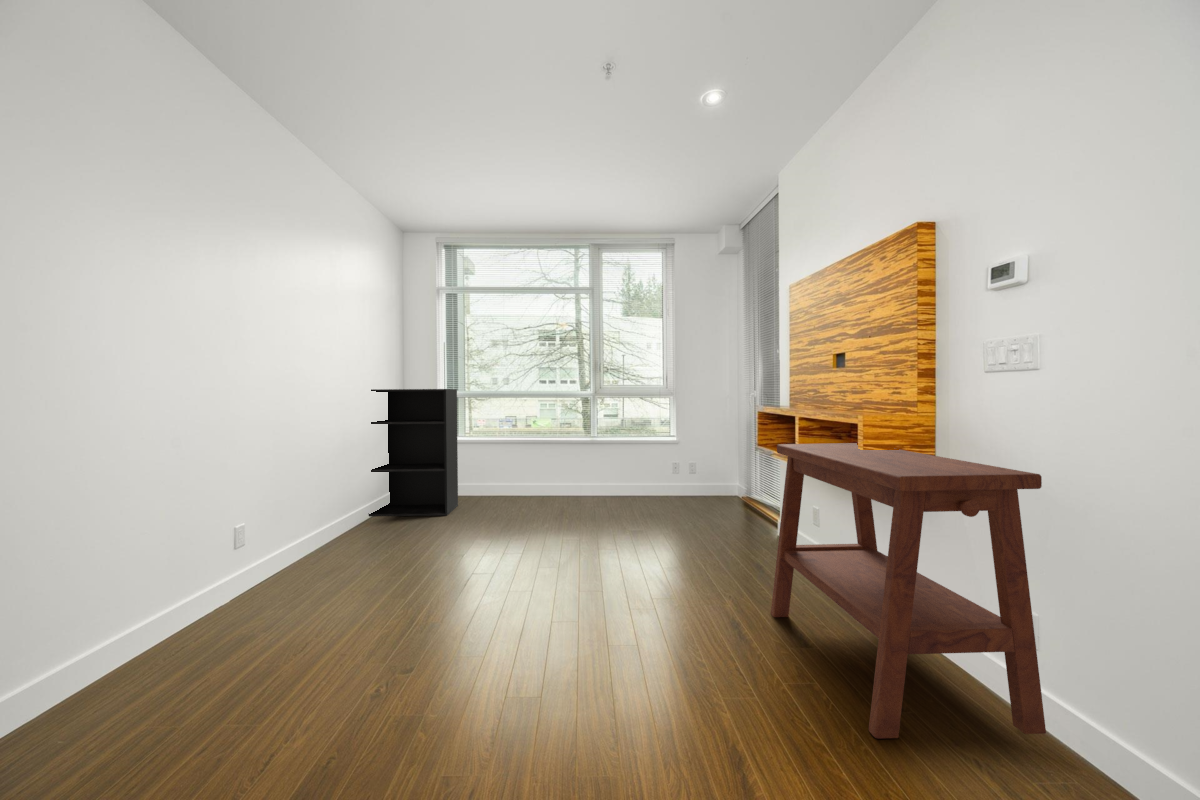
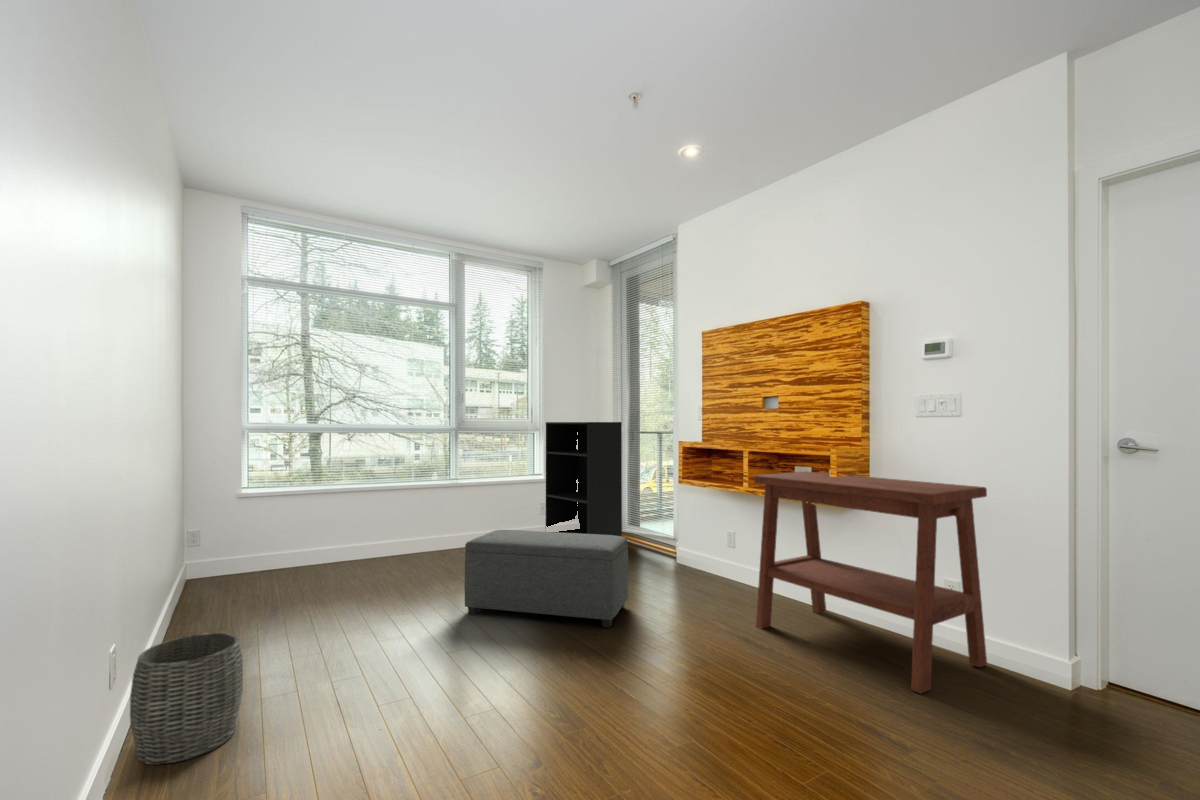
bookshelf: present [368,389,458,517] -> present [546,422,622,536]
ottoman: none [524,484,664,585] -> present [465,530,628,627]
woven basket: none [226,534,301,614] -> present [130,633,243,764]

